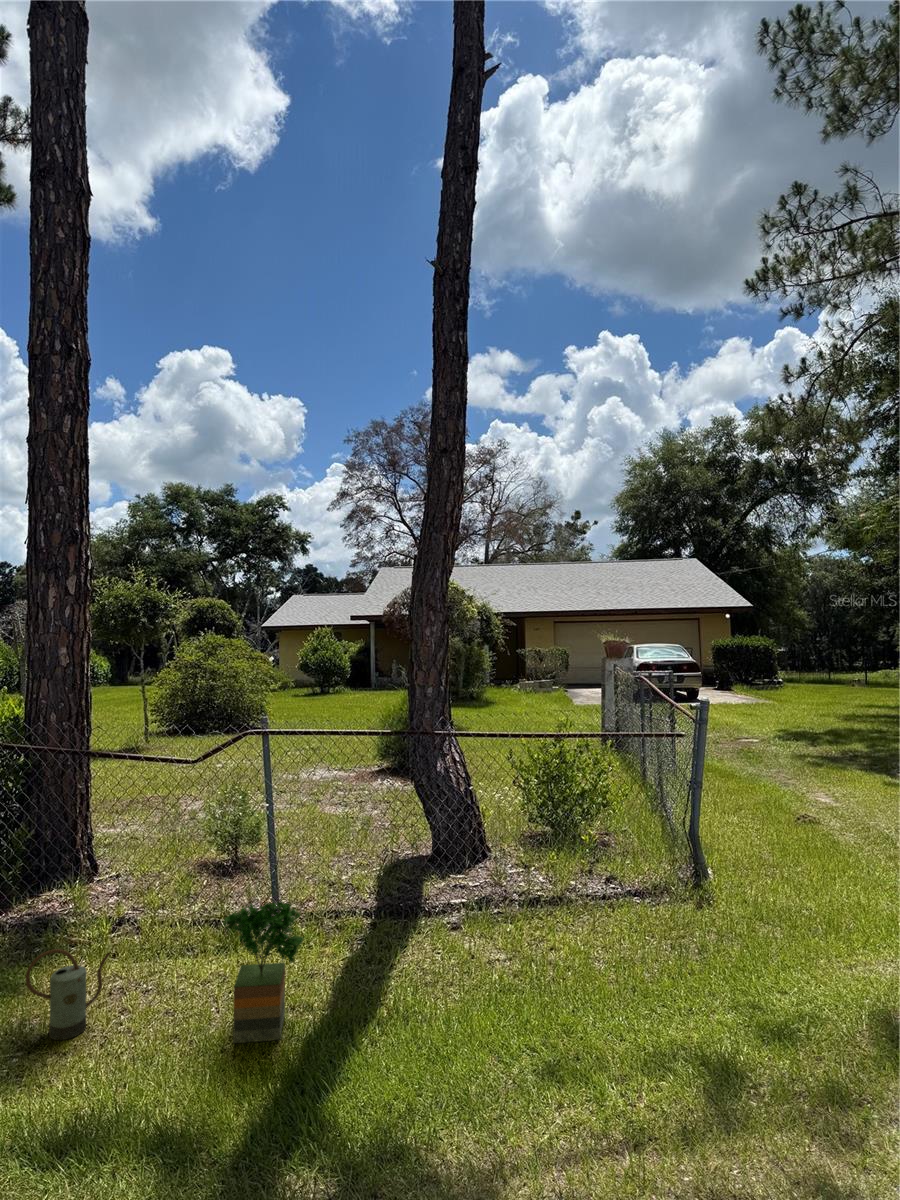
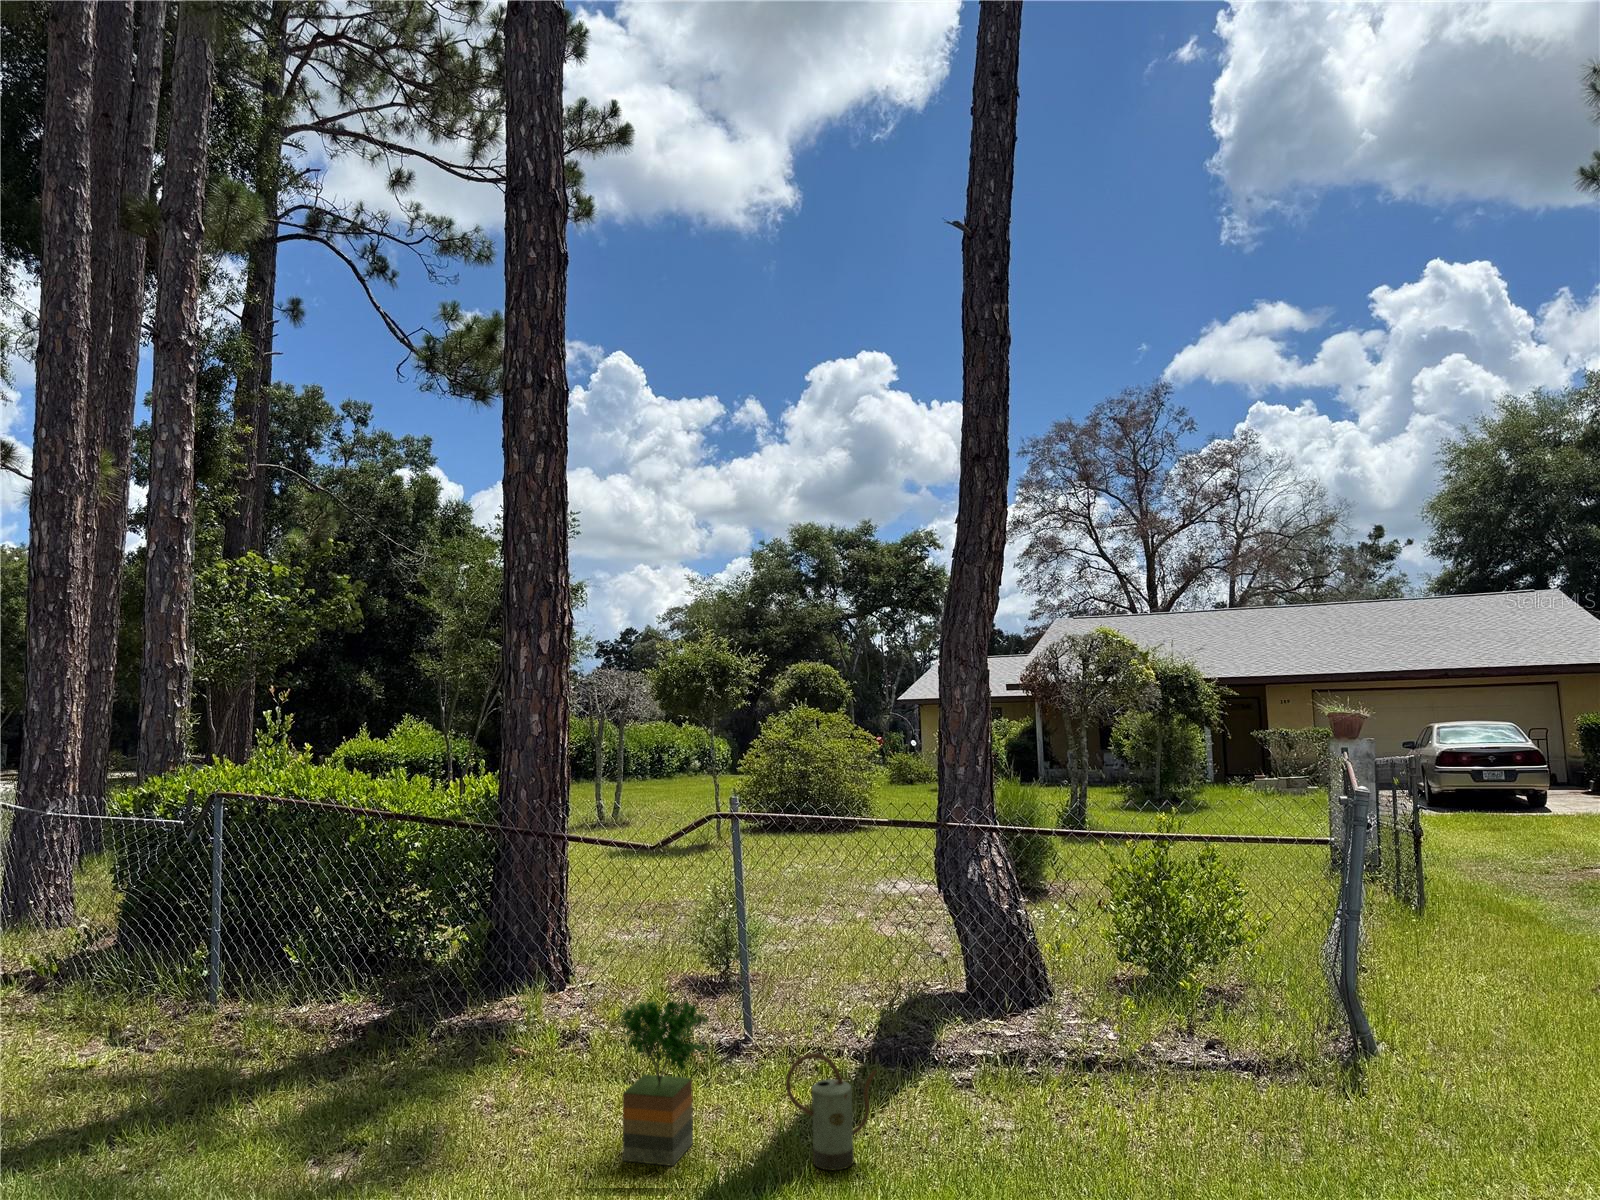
watering can: present [25,949,110,1040] -> present [786,1053,877,1170]

